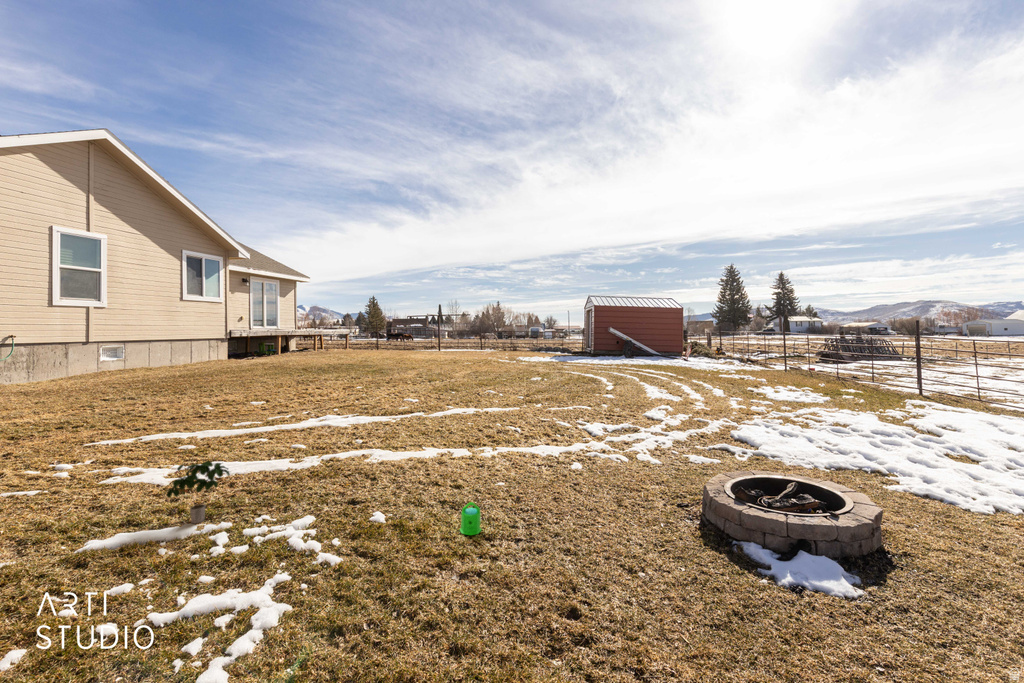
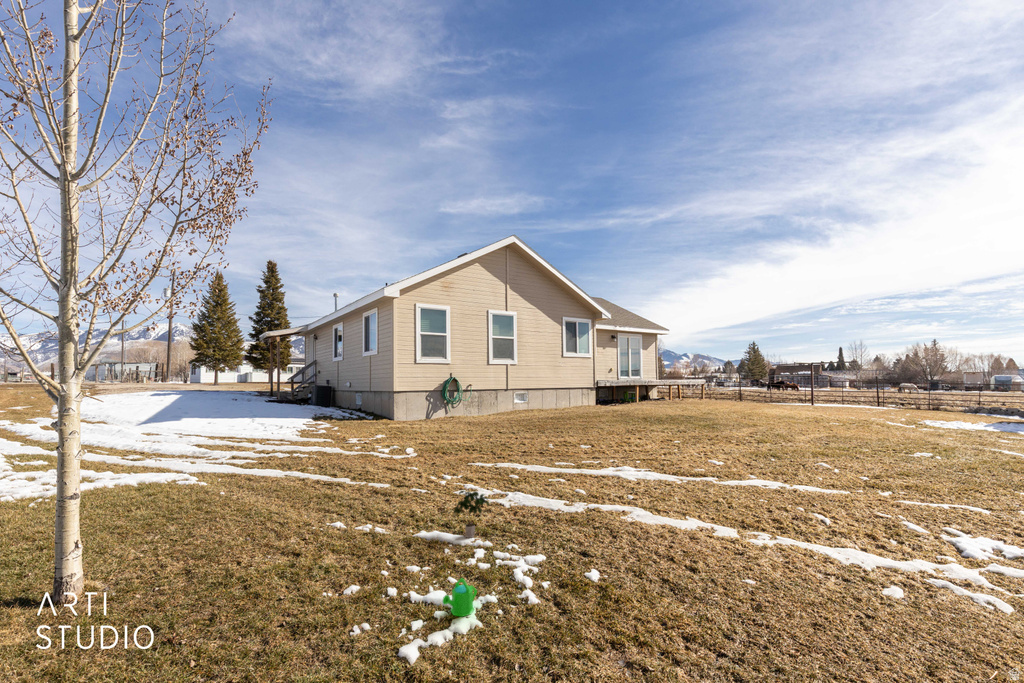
watering can: present [460,502,482,535] -> present [443,578,477,617]

